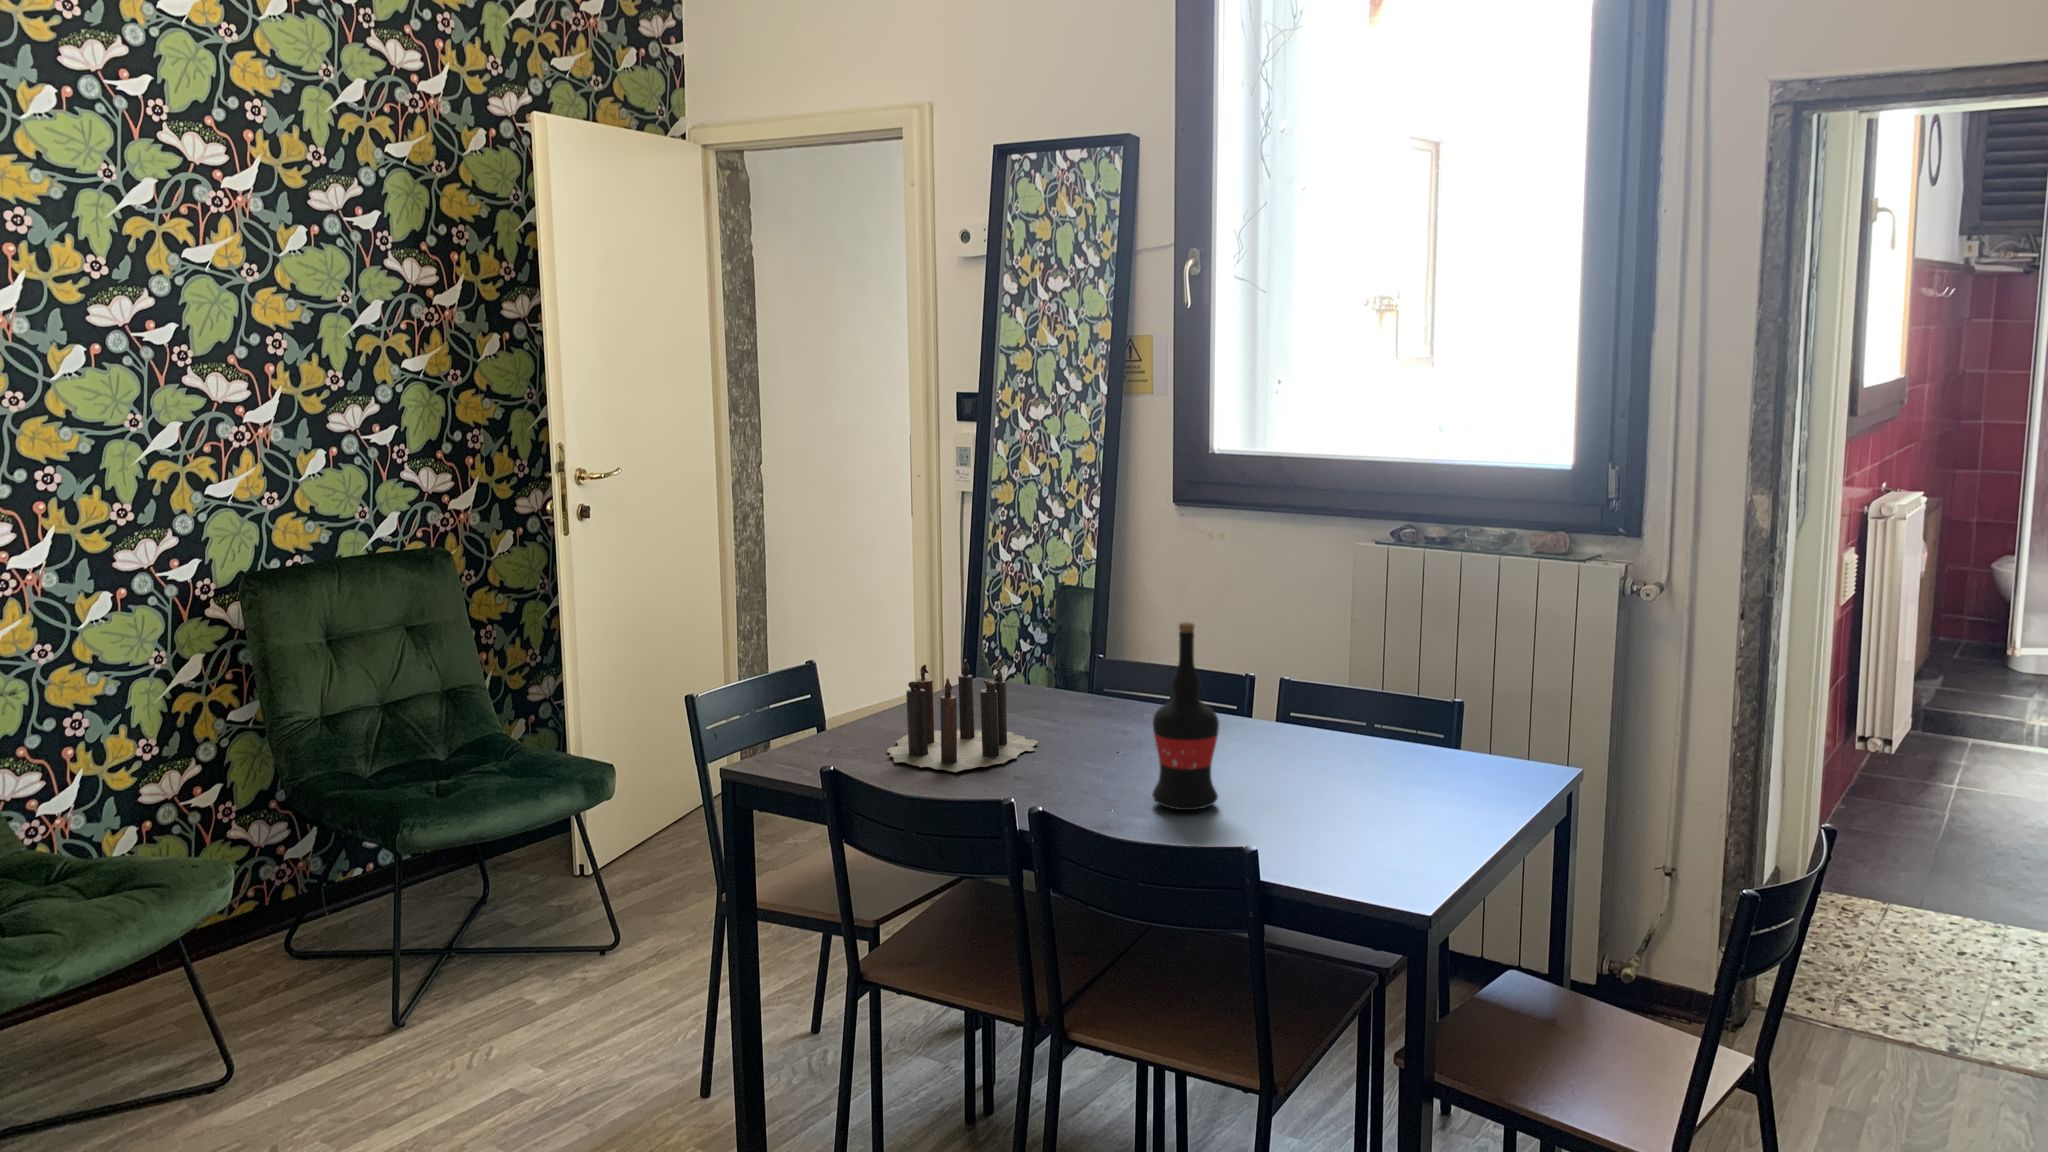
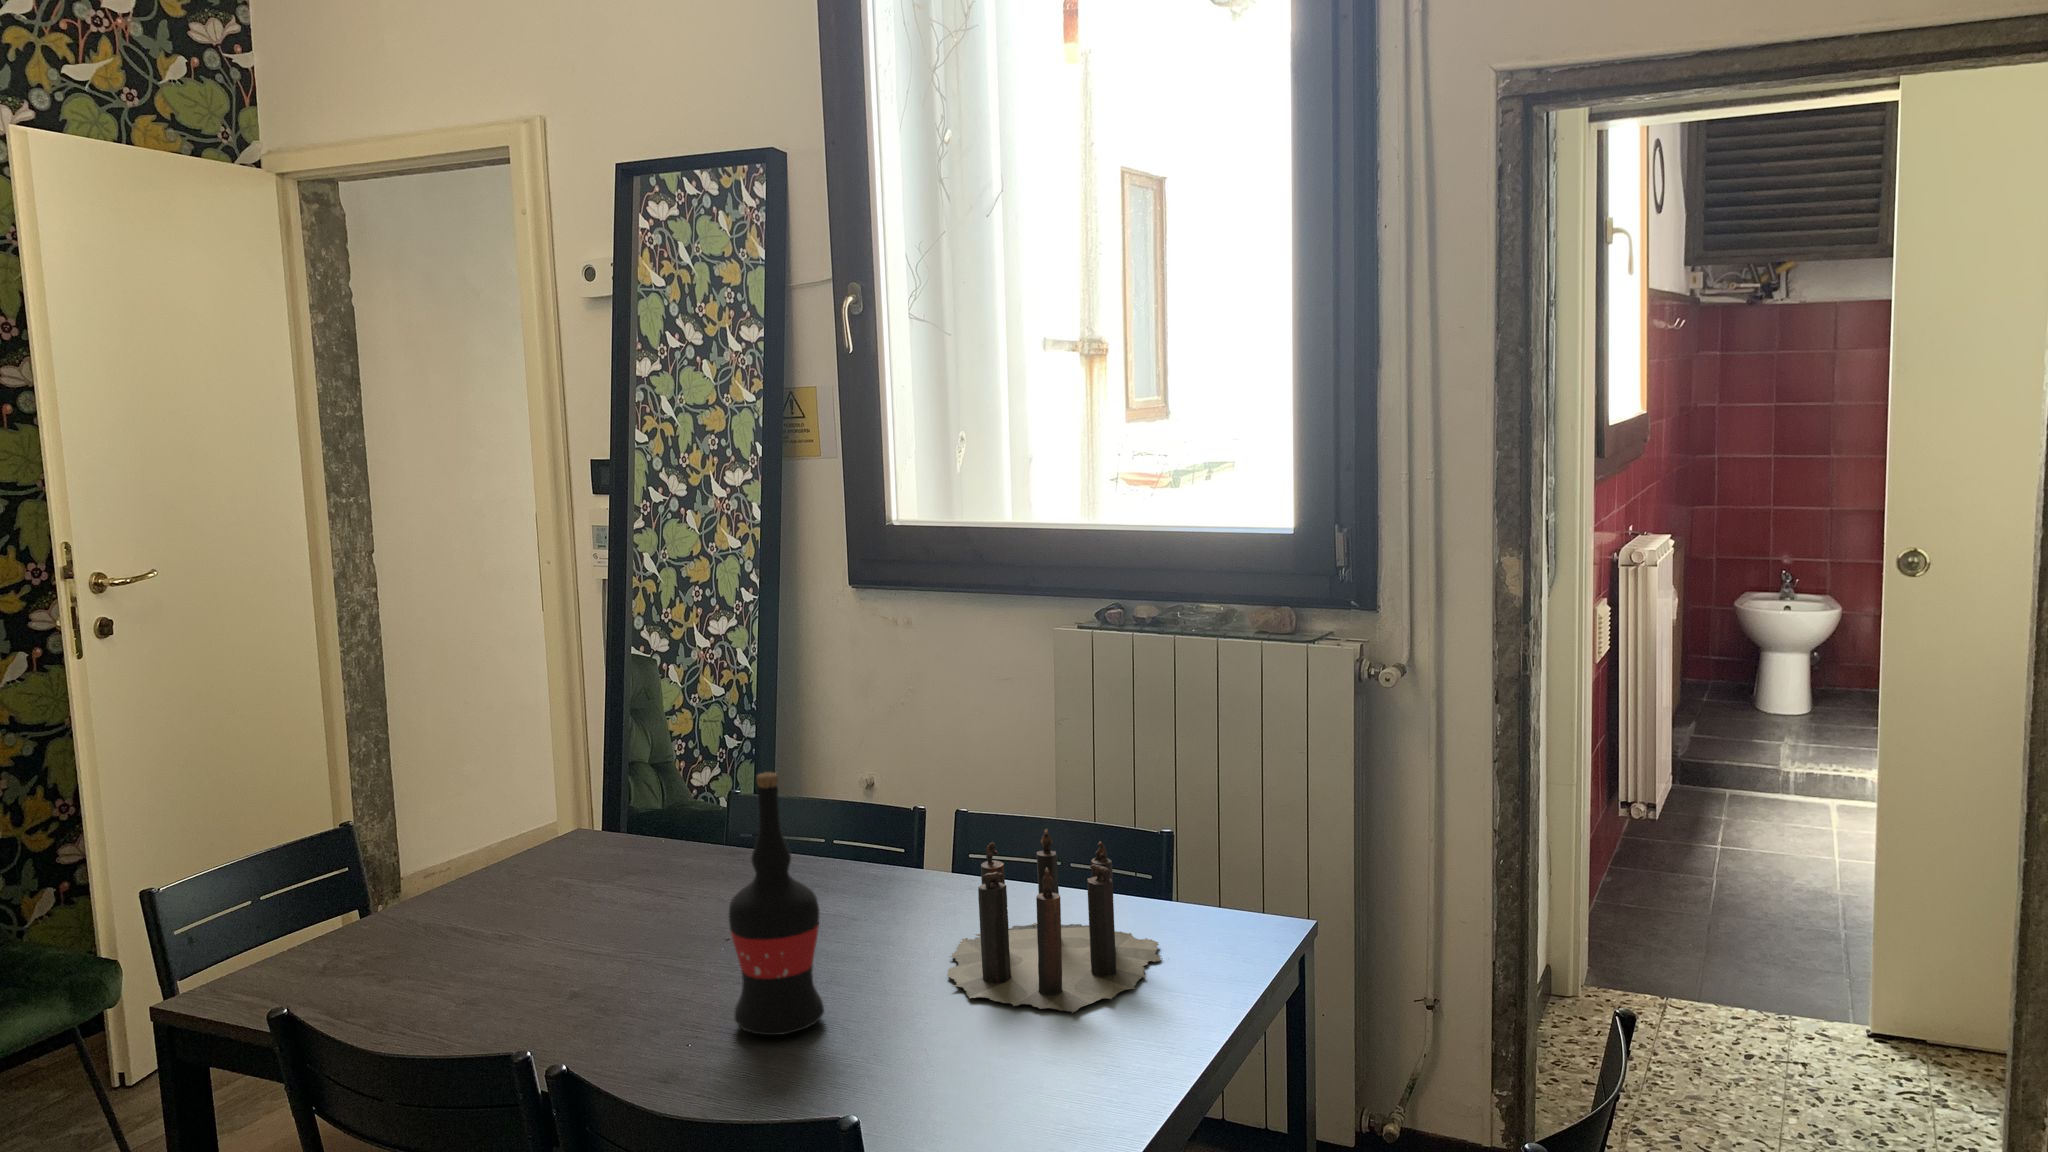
candle: present [887,659,1038,772] -> present [947,829,1163,1013]

